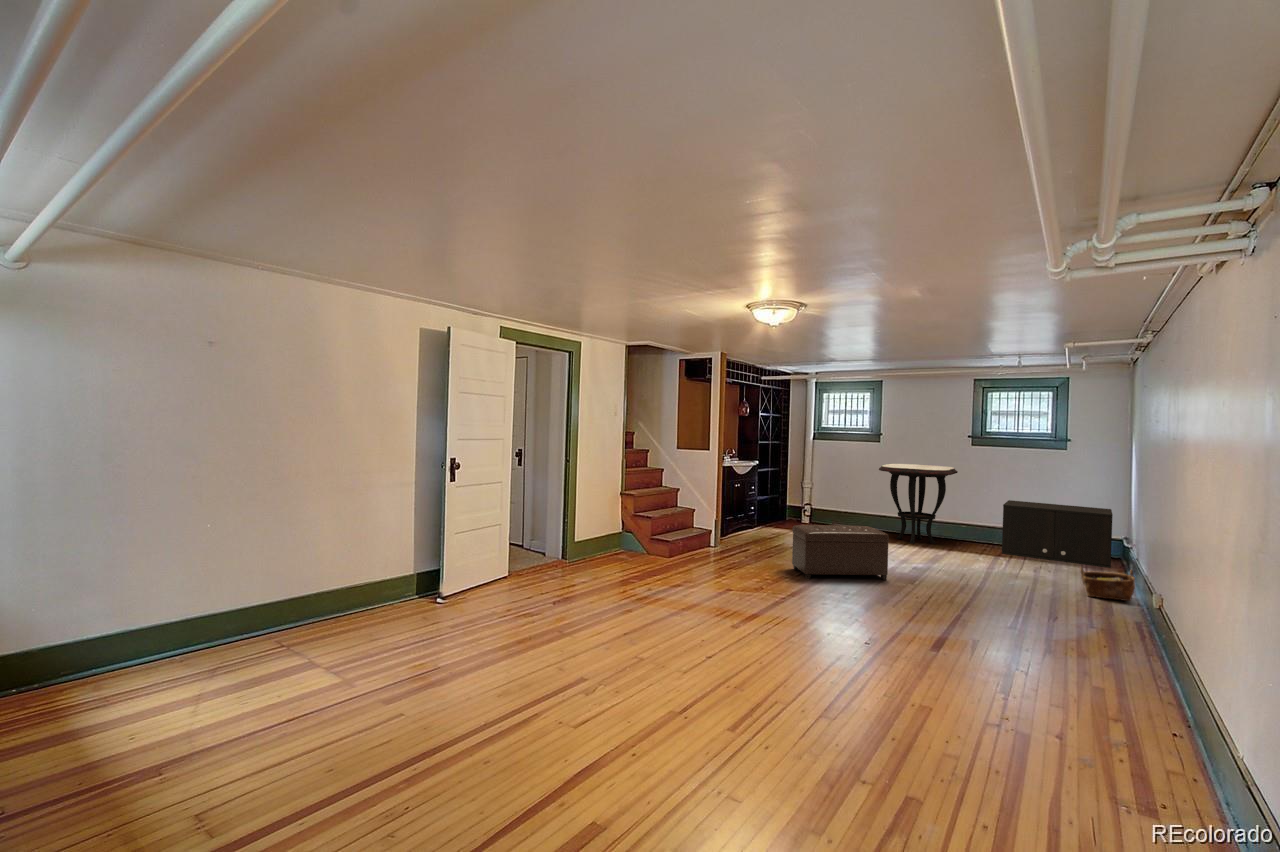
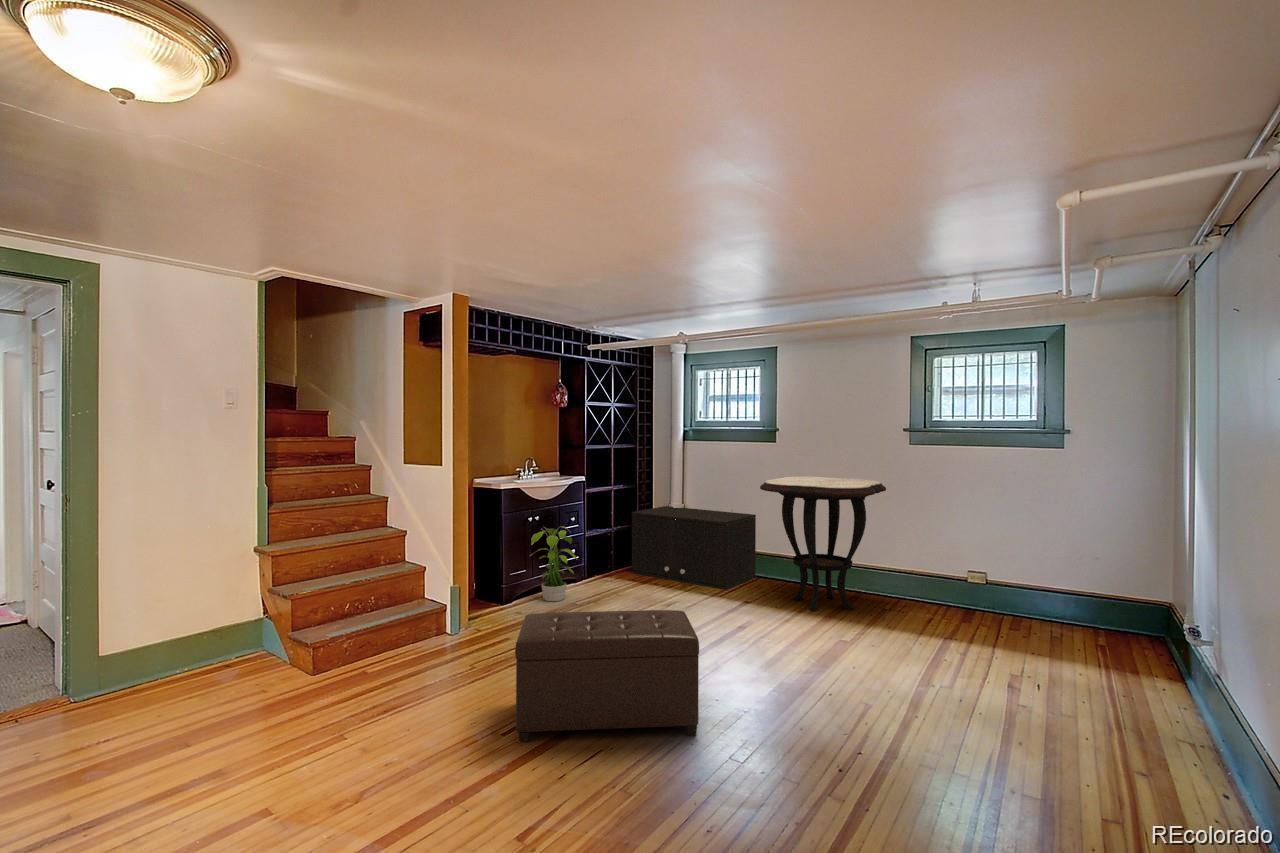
potted plant: none [735,490,766,535] -> present [530,526,577,601]
storage cabinet: present [1002,500,1113,568] -> present [631,506,756,590]
woven basket: present [1080,567,1135,601] -> none [1105,706,1238,807]

